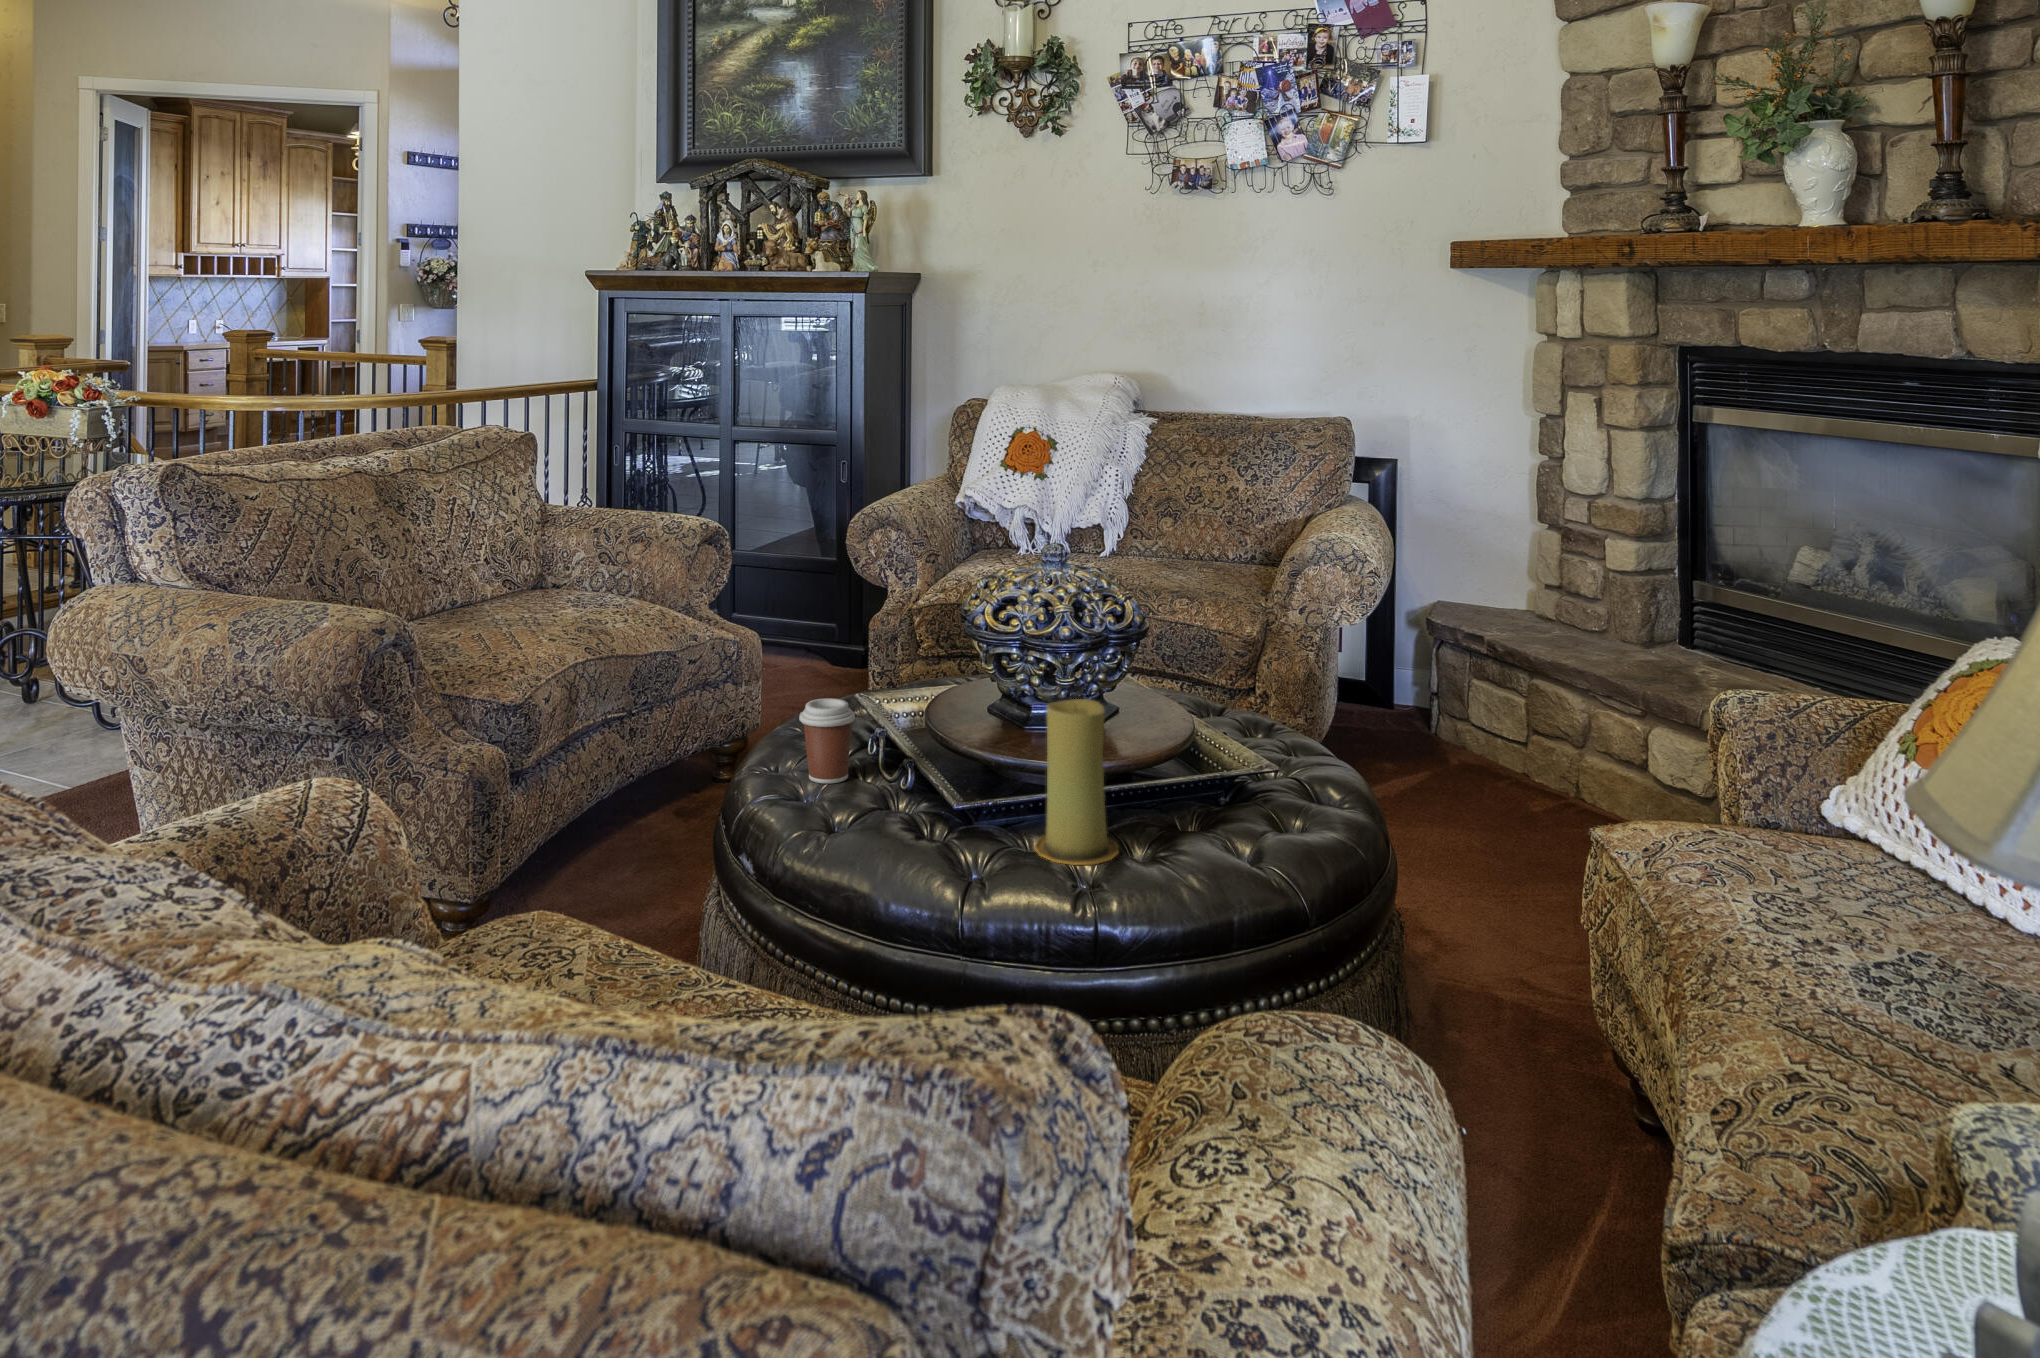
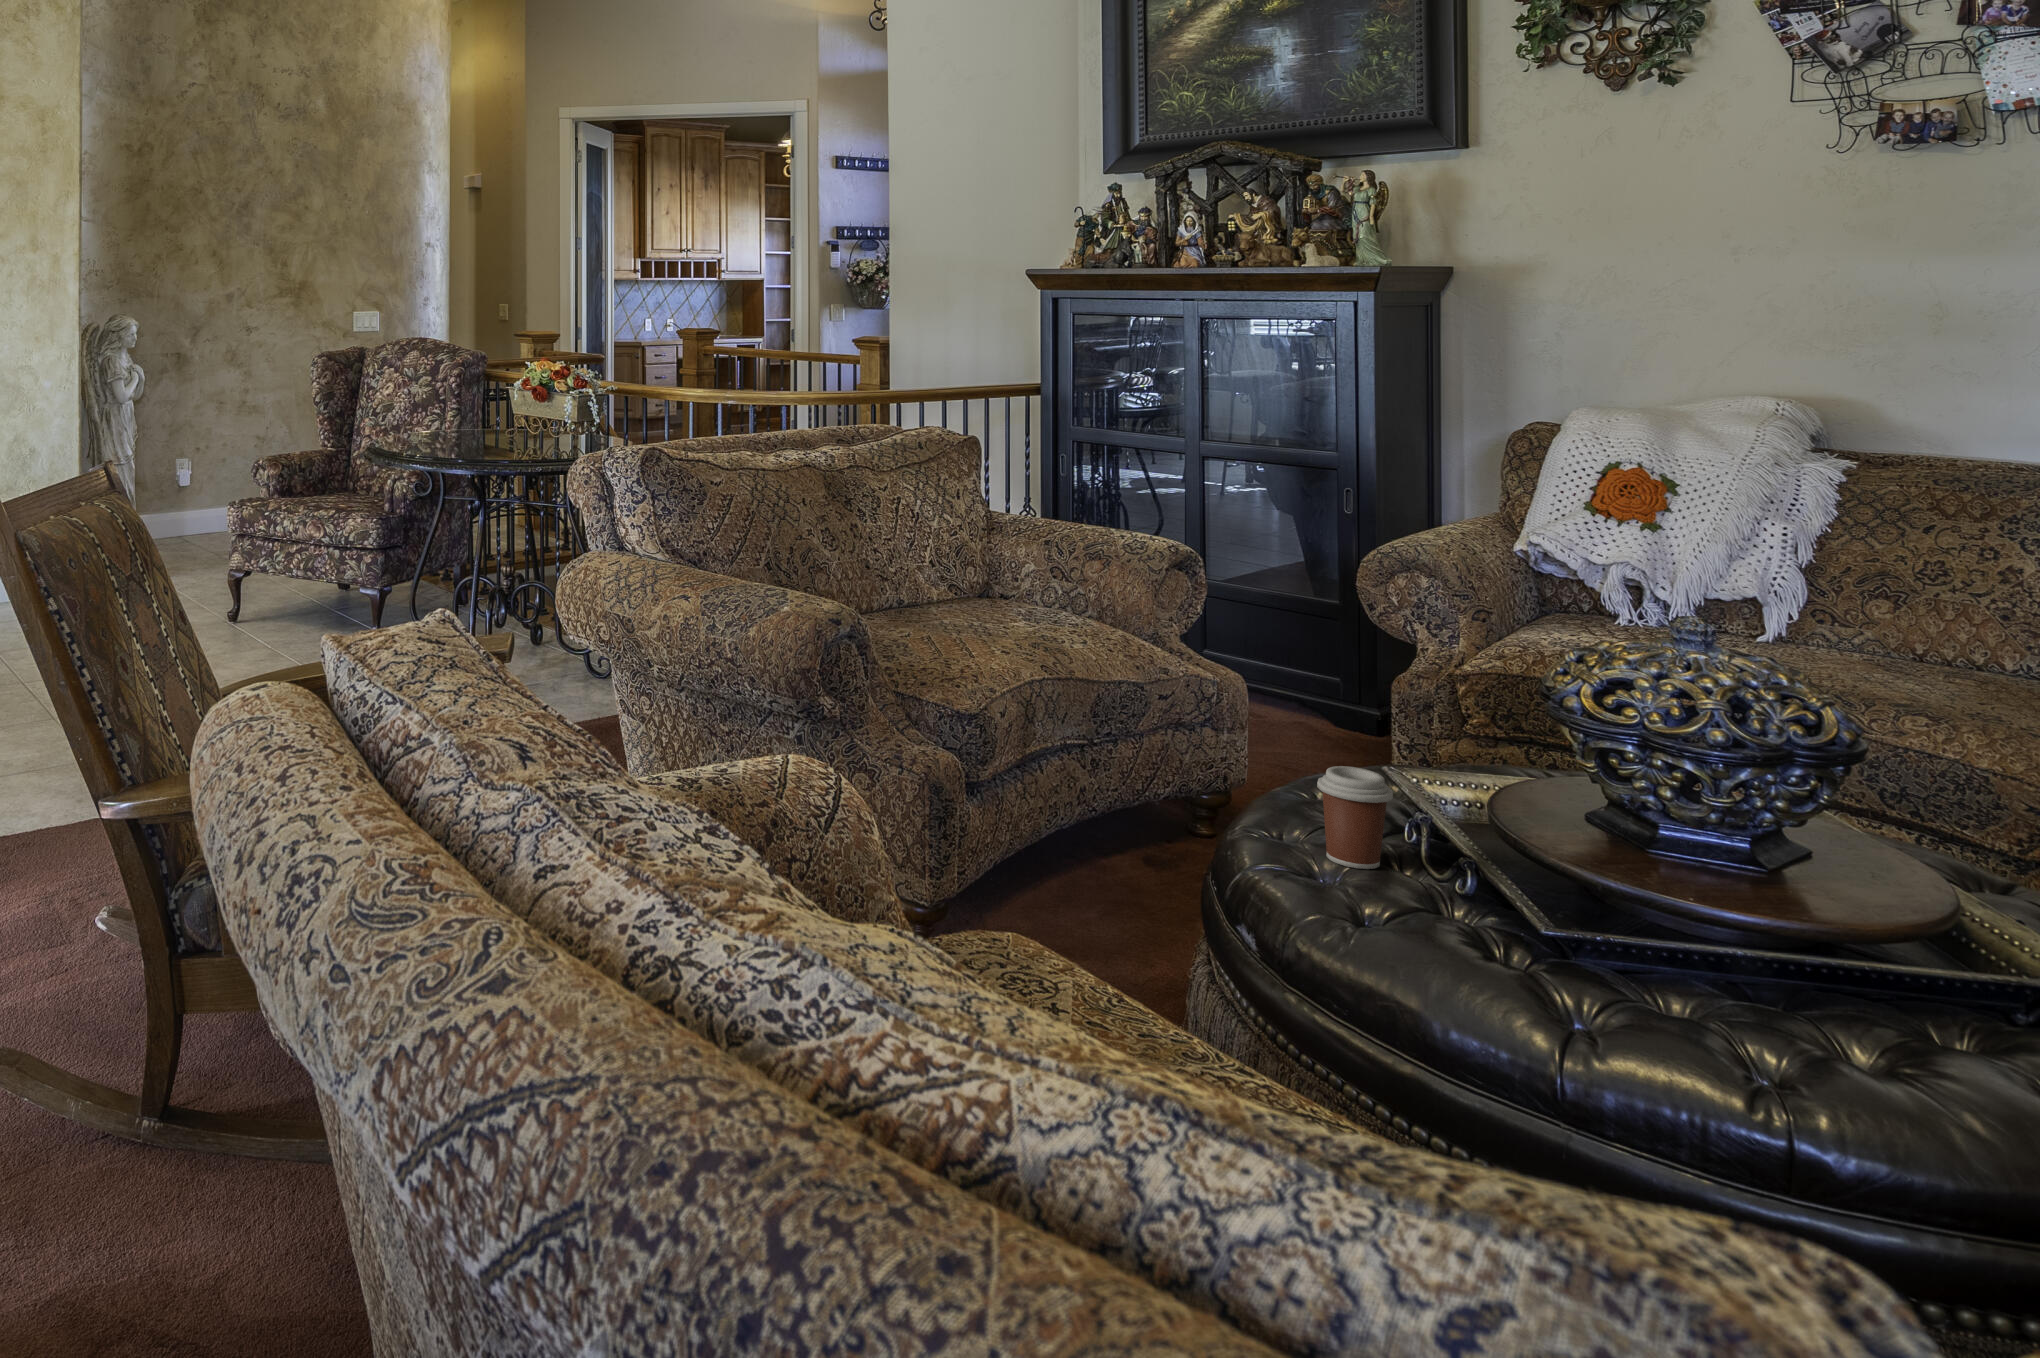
candle: present [1034,699,1119,865] -> none [1662,830,1807,1056]

